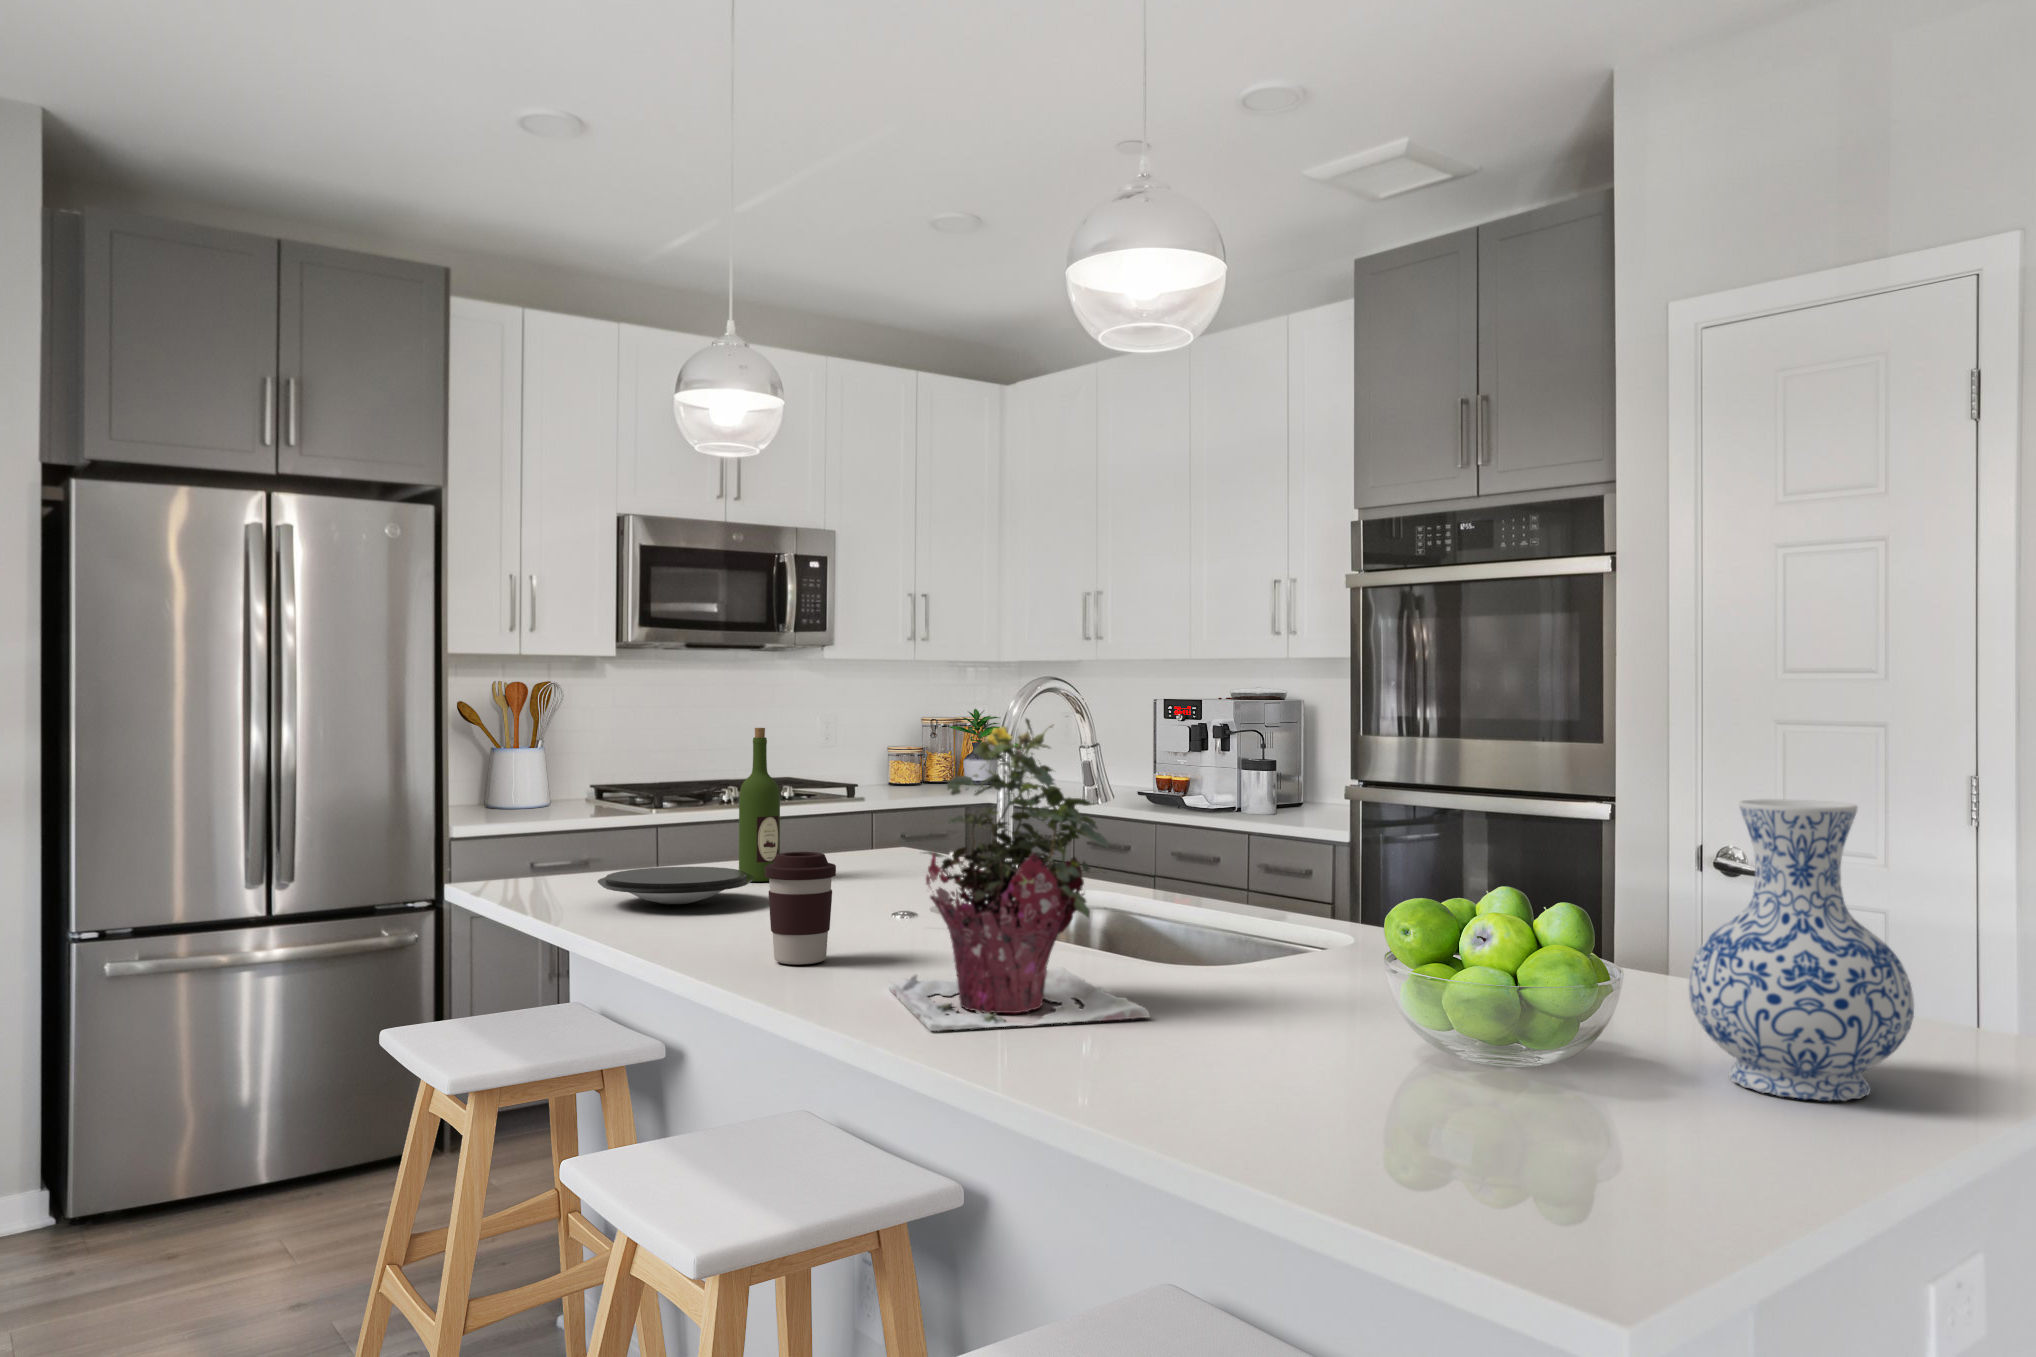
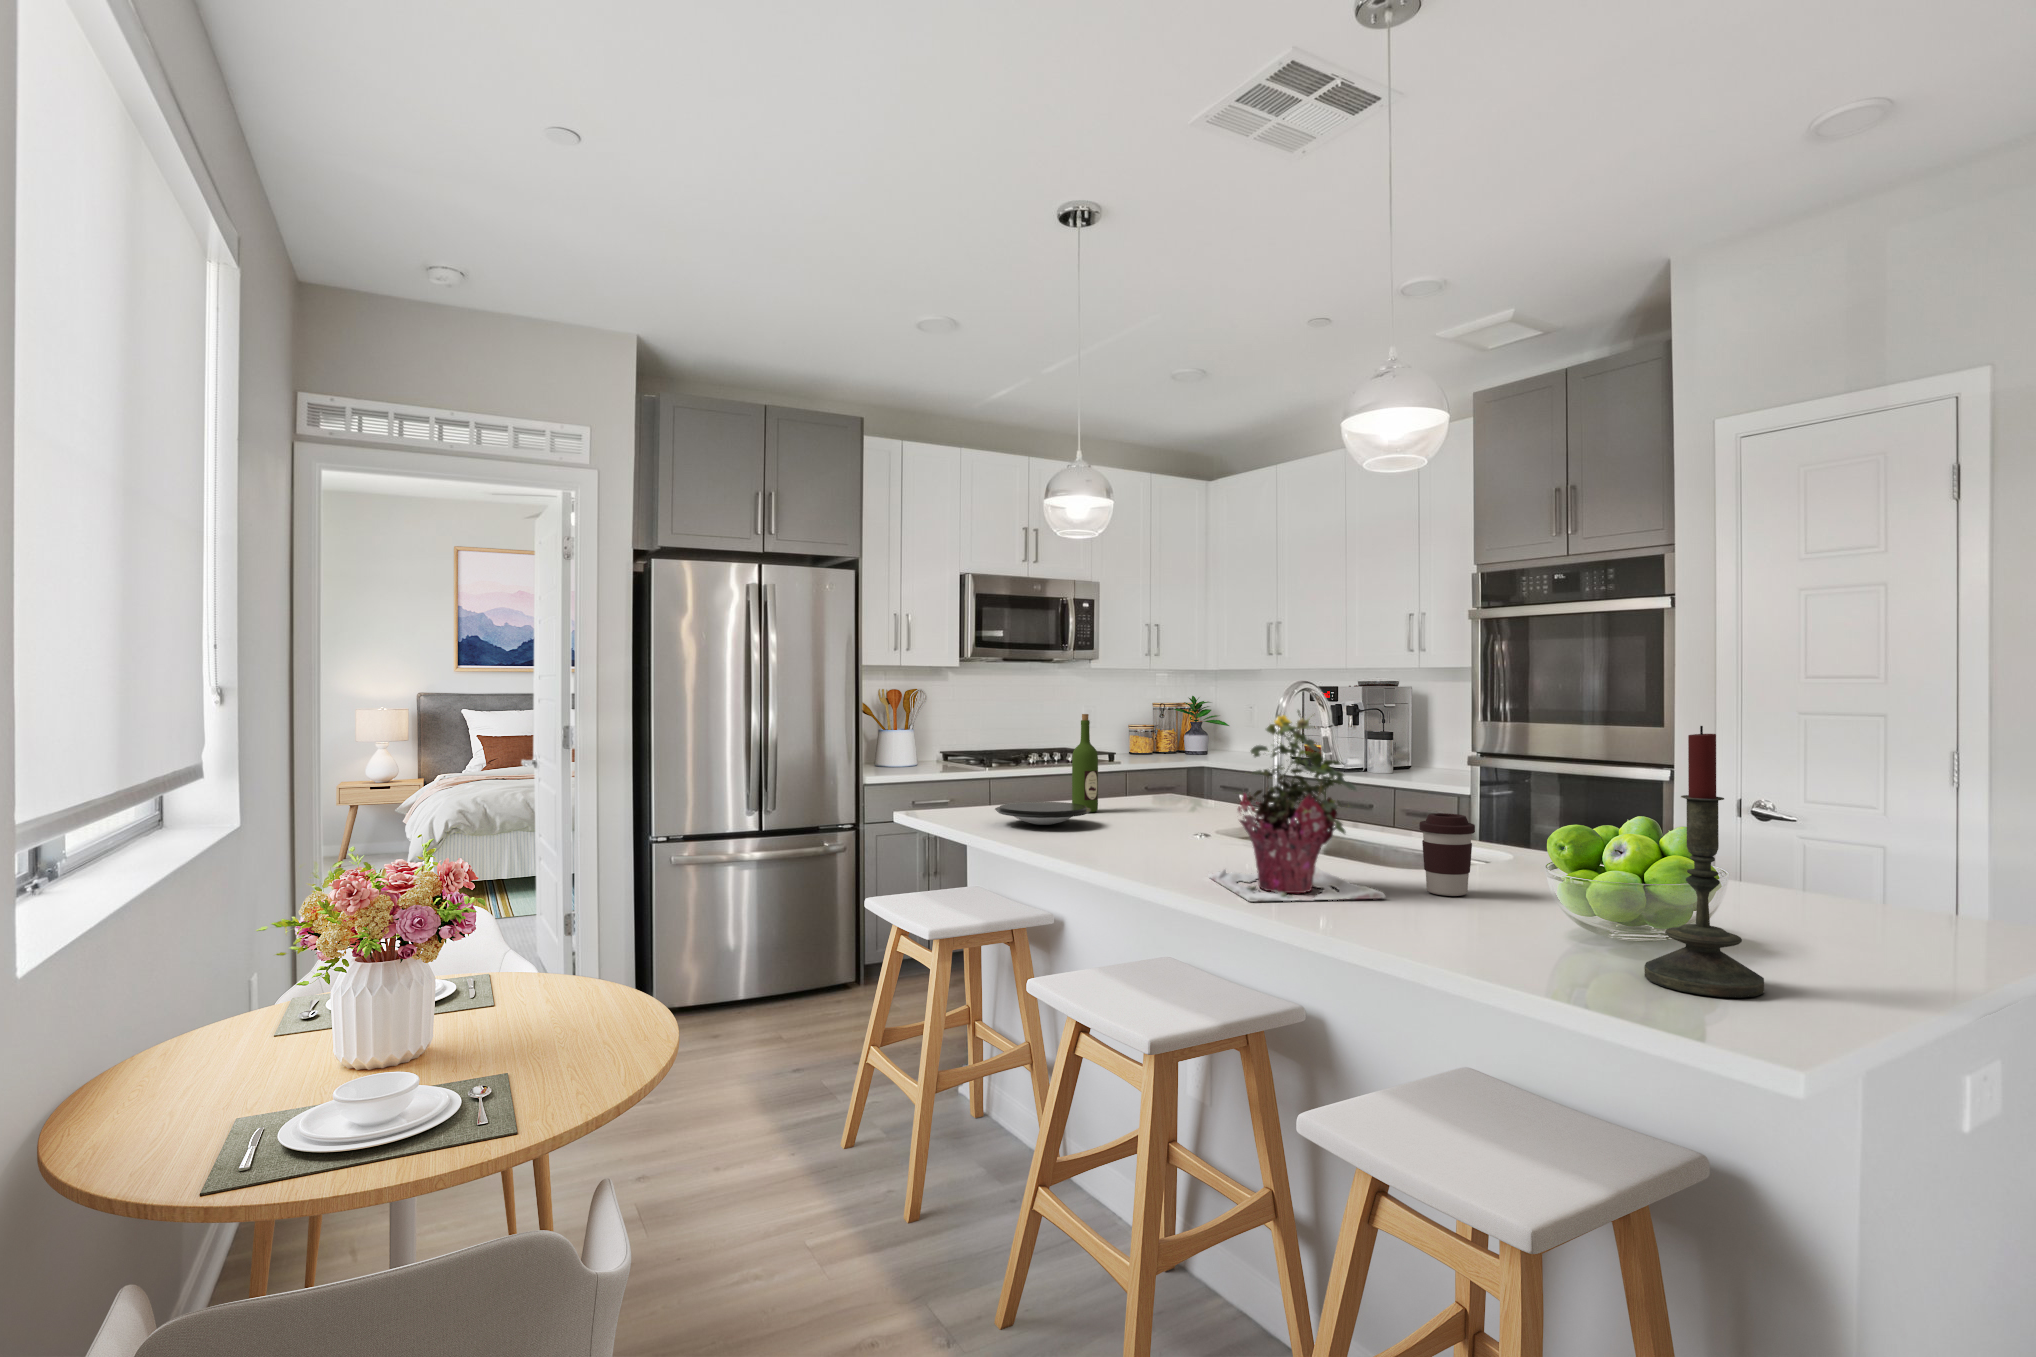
candle: none [1498,739,1671,1180] -> present [1644,726,1764,998]
vase: present [1689,799,1914,1101] -> none [1763,766,1929,961]
coffee cup: present [765,852,836,964] -> present [1419,813,1475,896]

